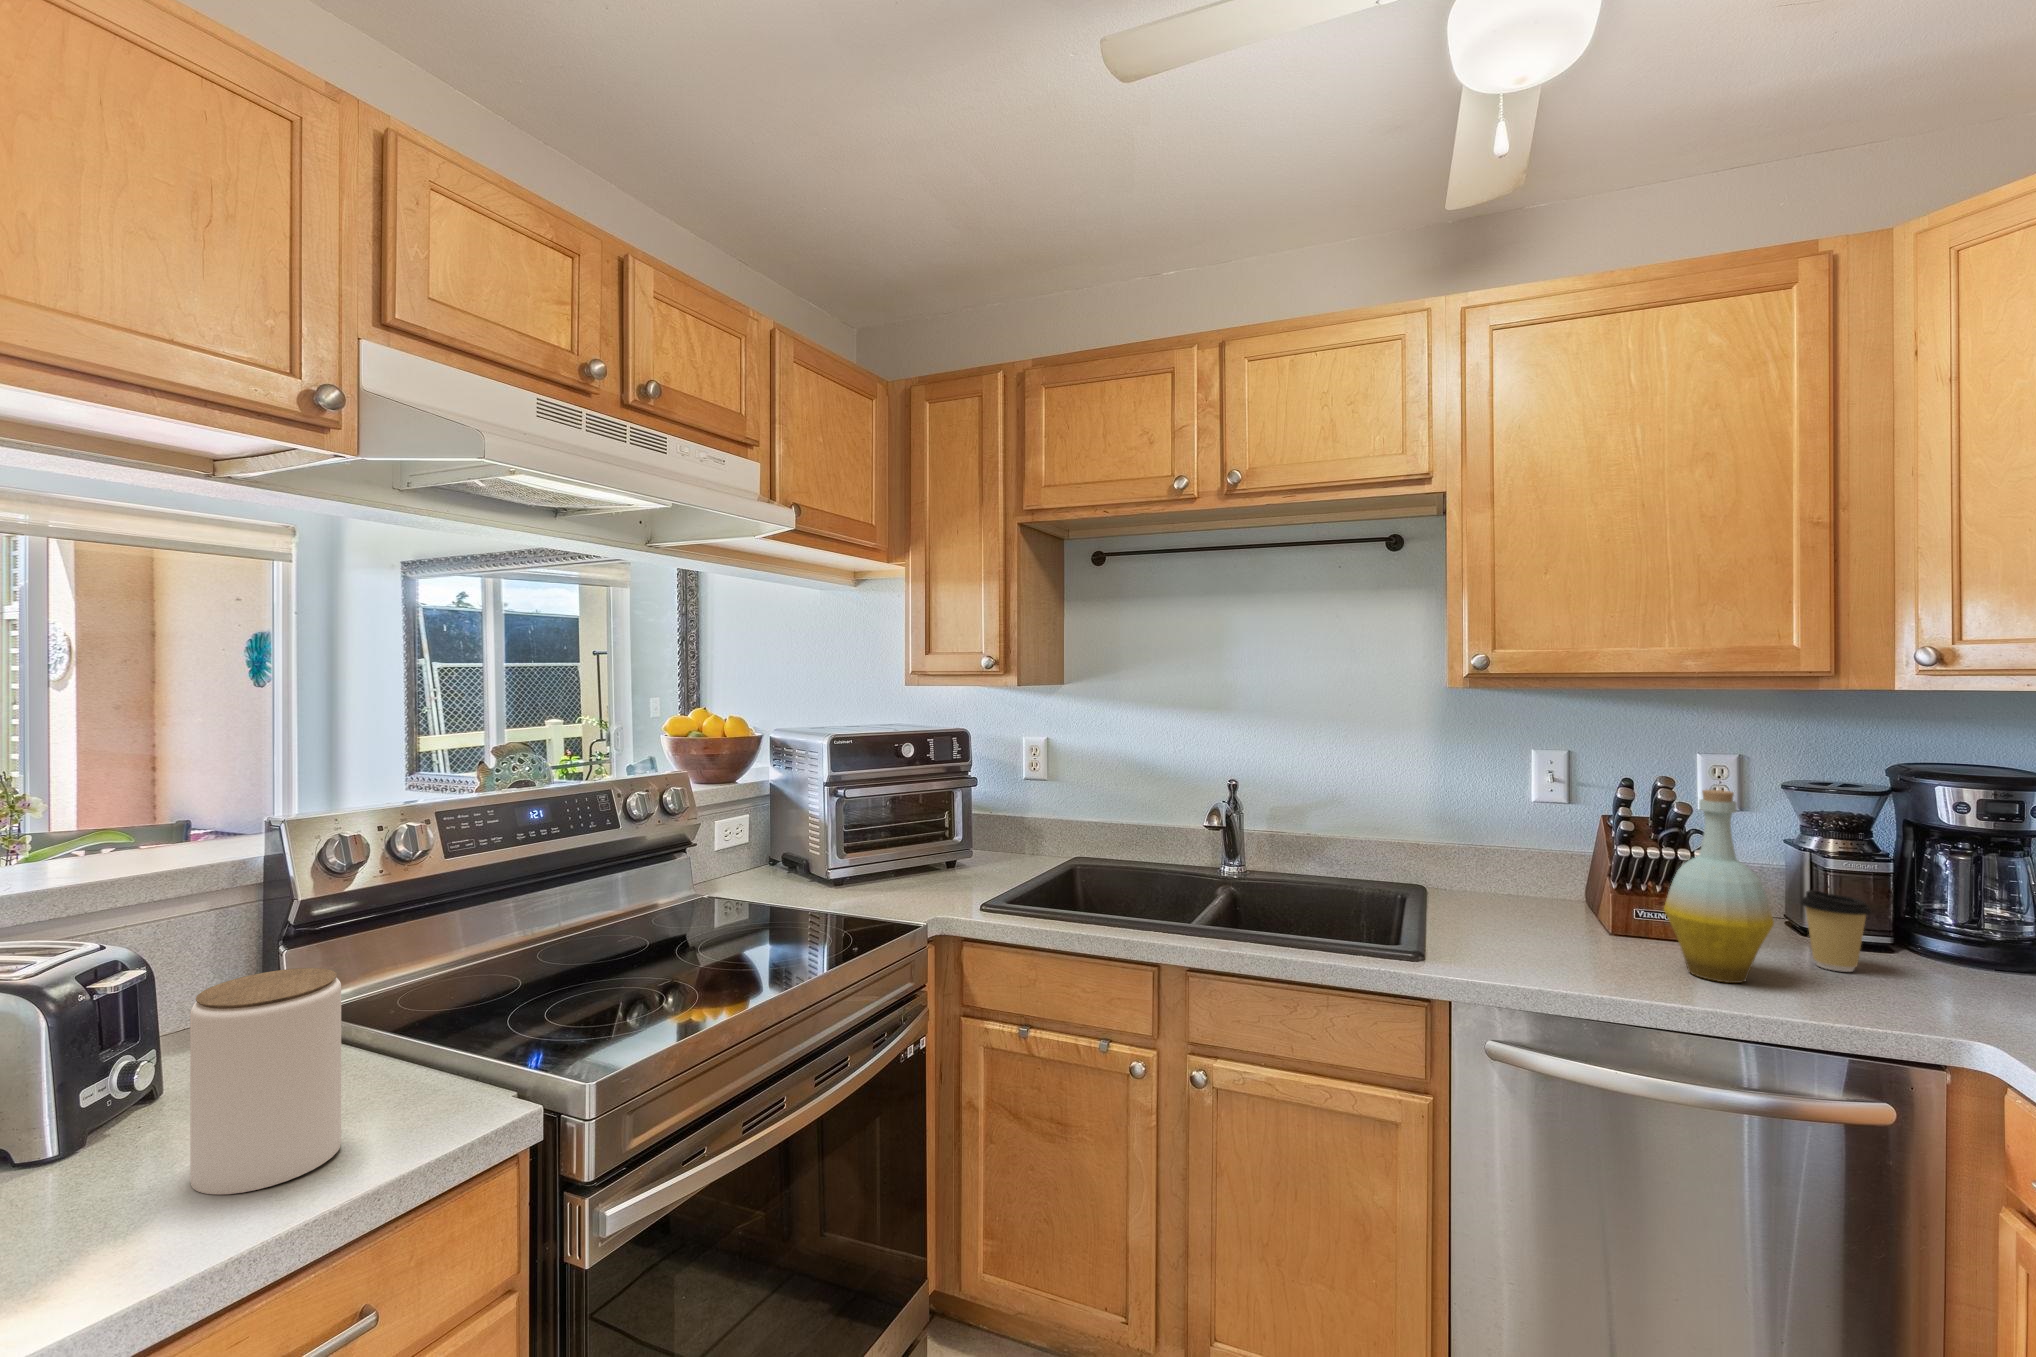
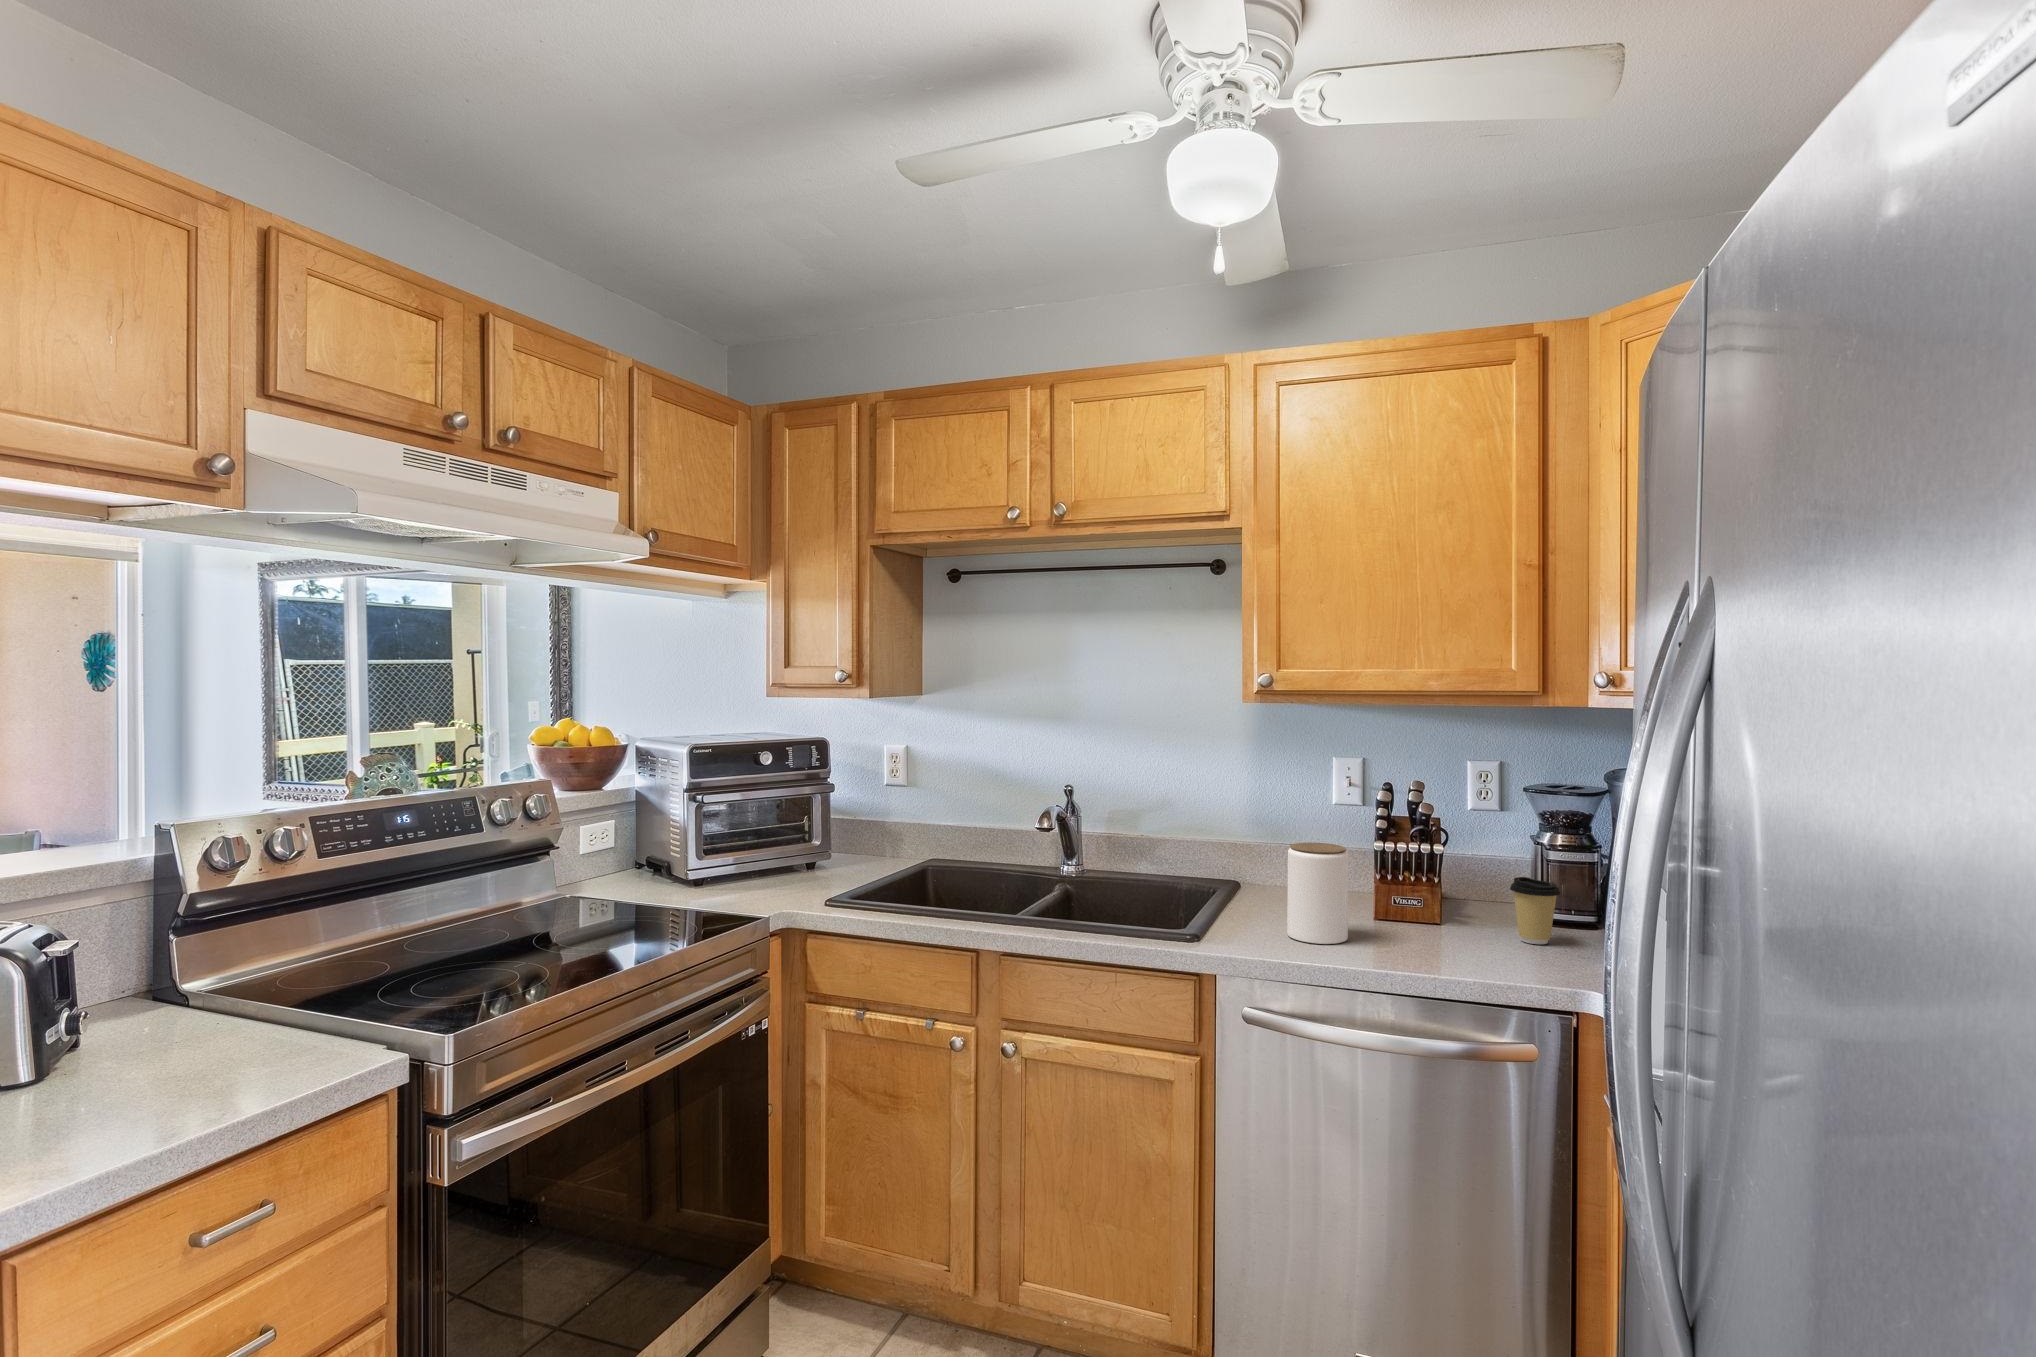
bottle: present [1664,790,1774,983] -> none [1393,792,1474,954]
jar: present [190,968,341,1195] -> present [1287,842,1348,944]

